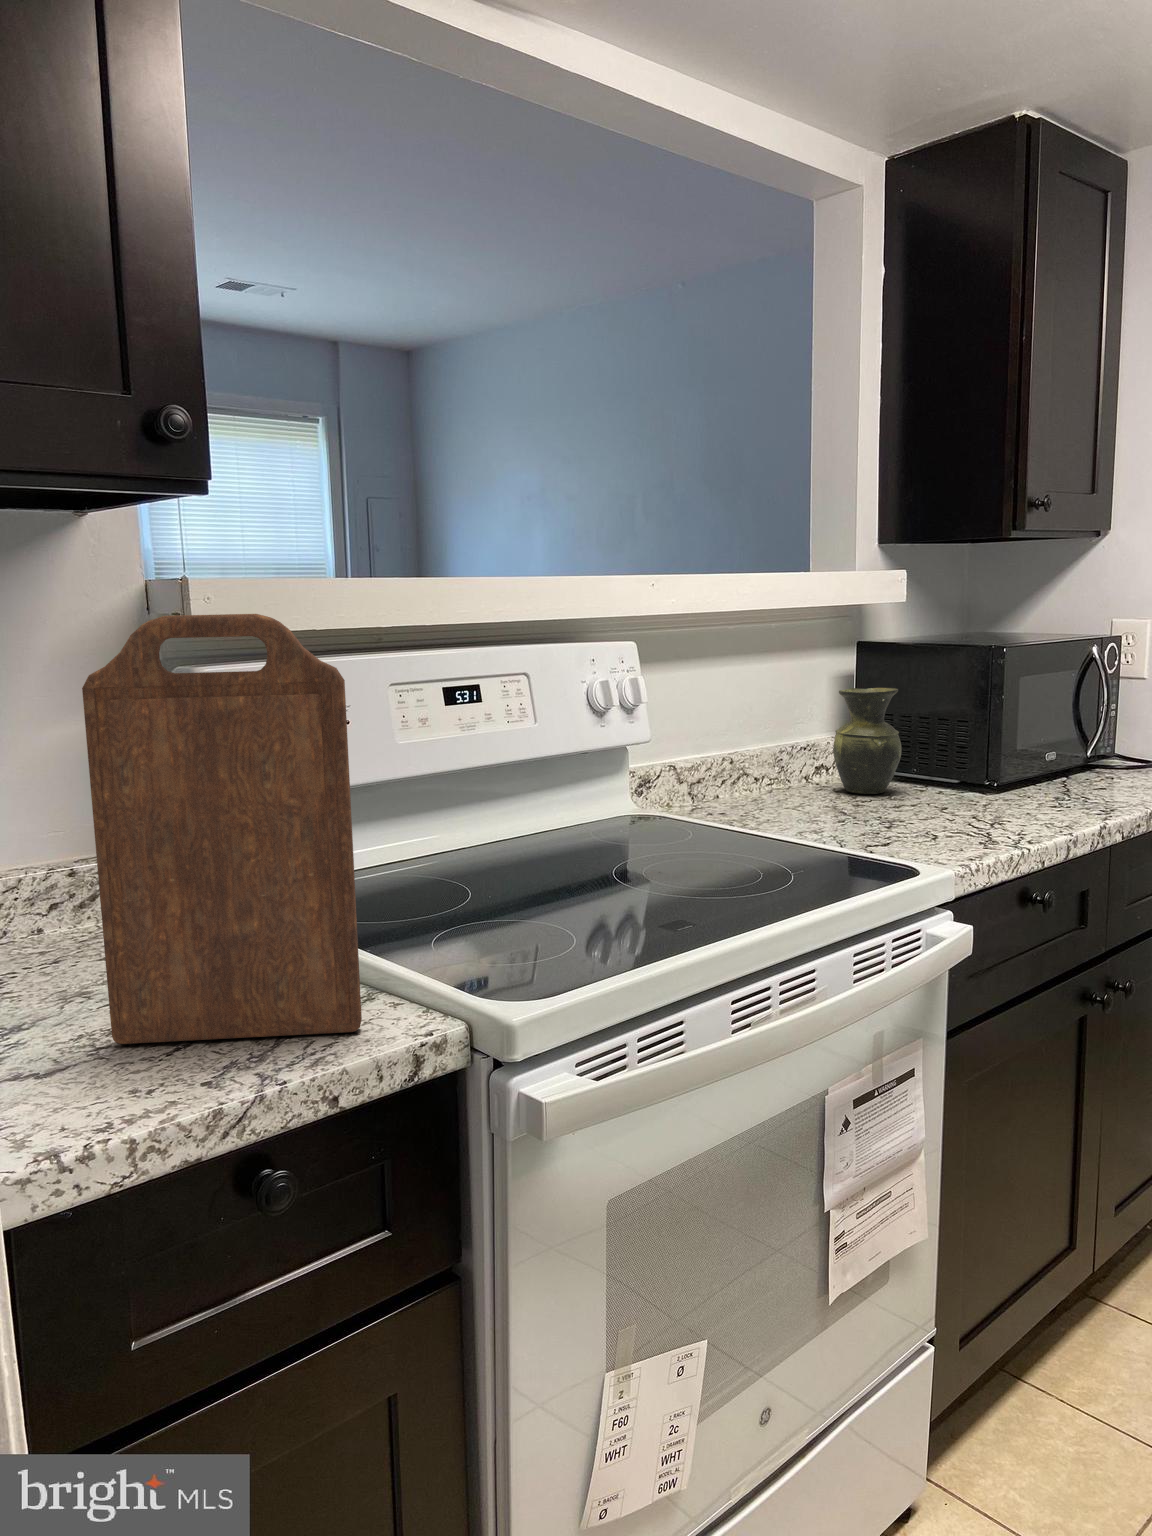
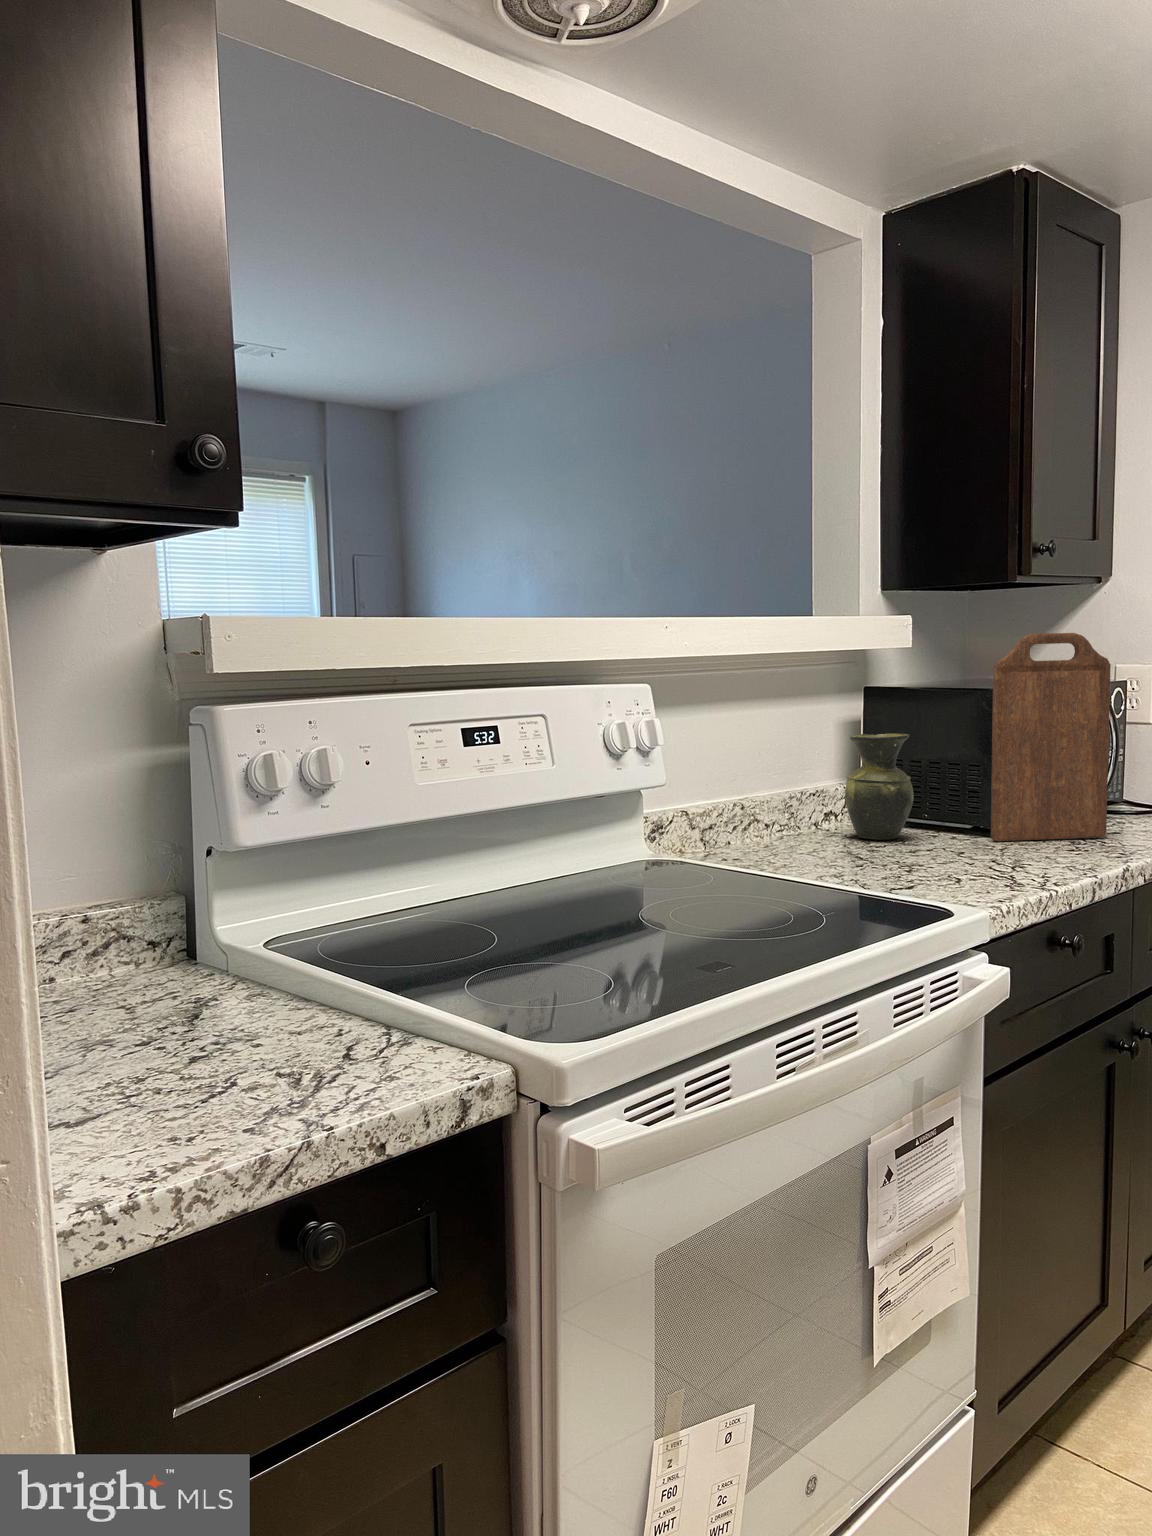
cutting board: present [82,614,362,1044] -> present [991,633,1111,841]

